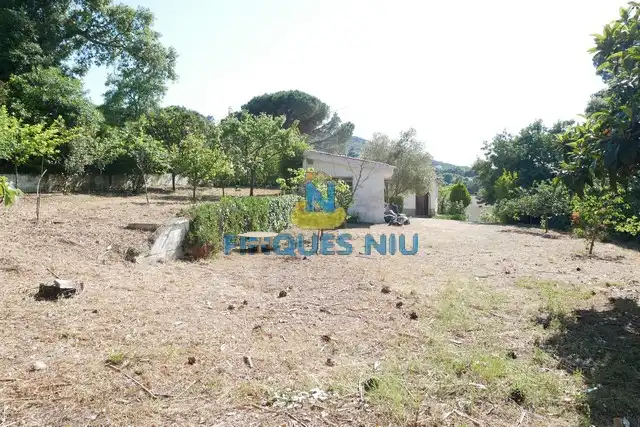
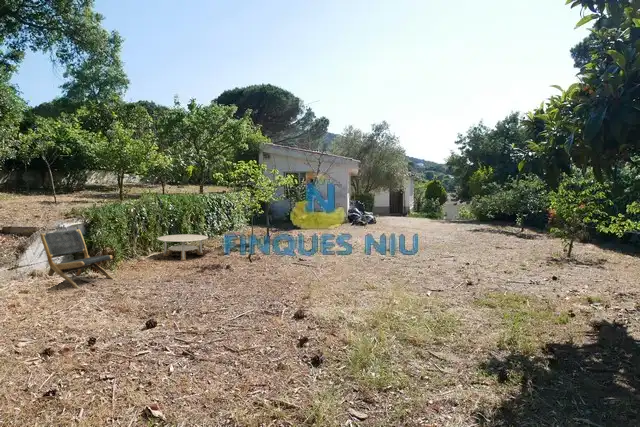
lounge chair: none [166,225,218,271] -> present [40,229,114,289]

